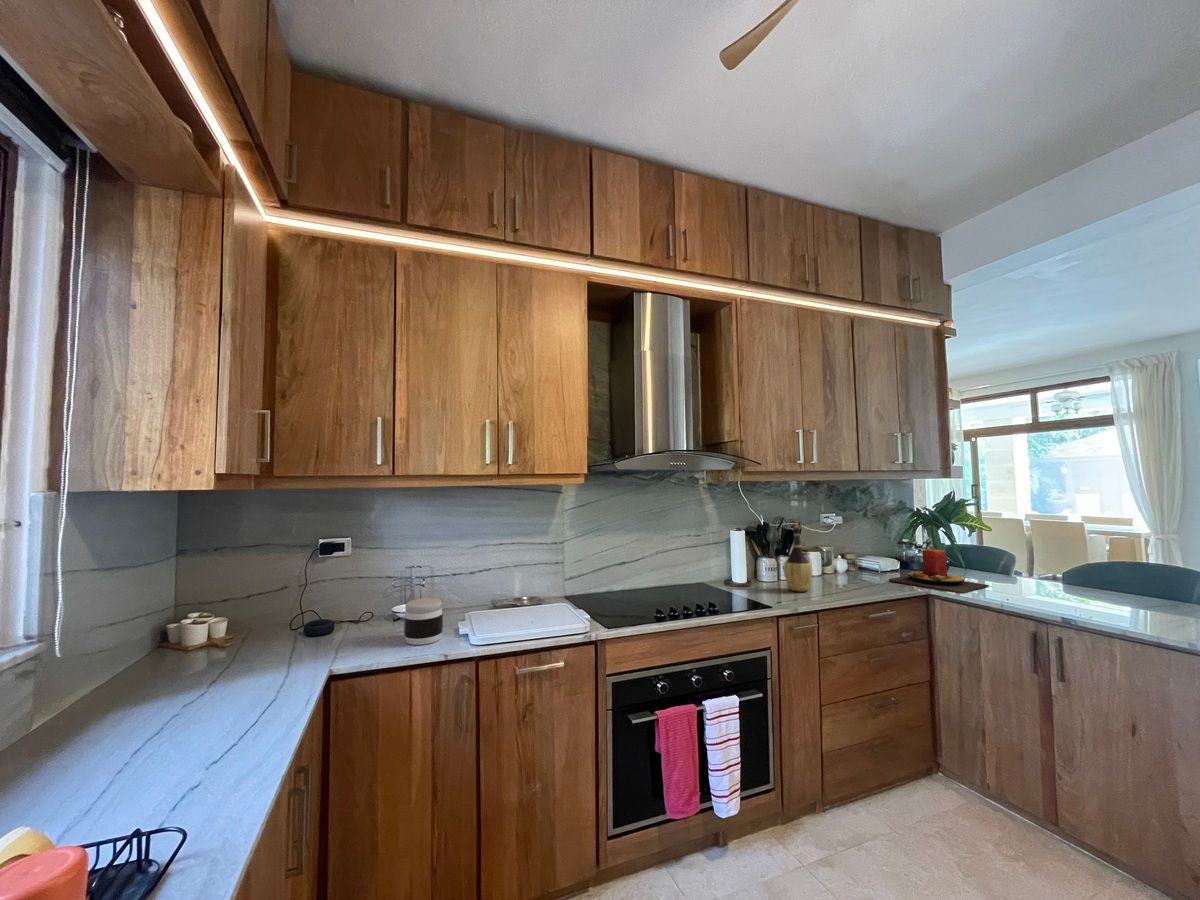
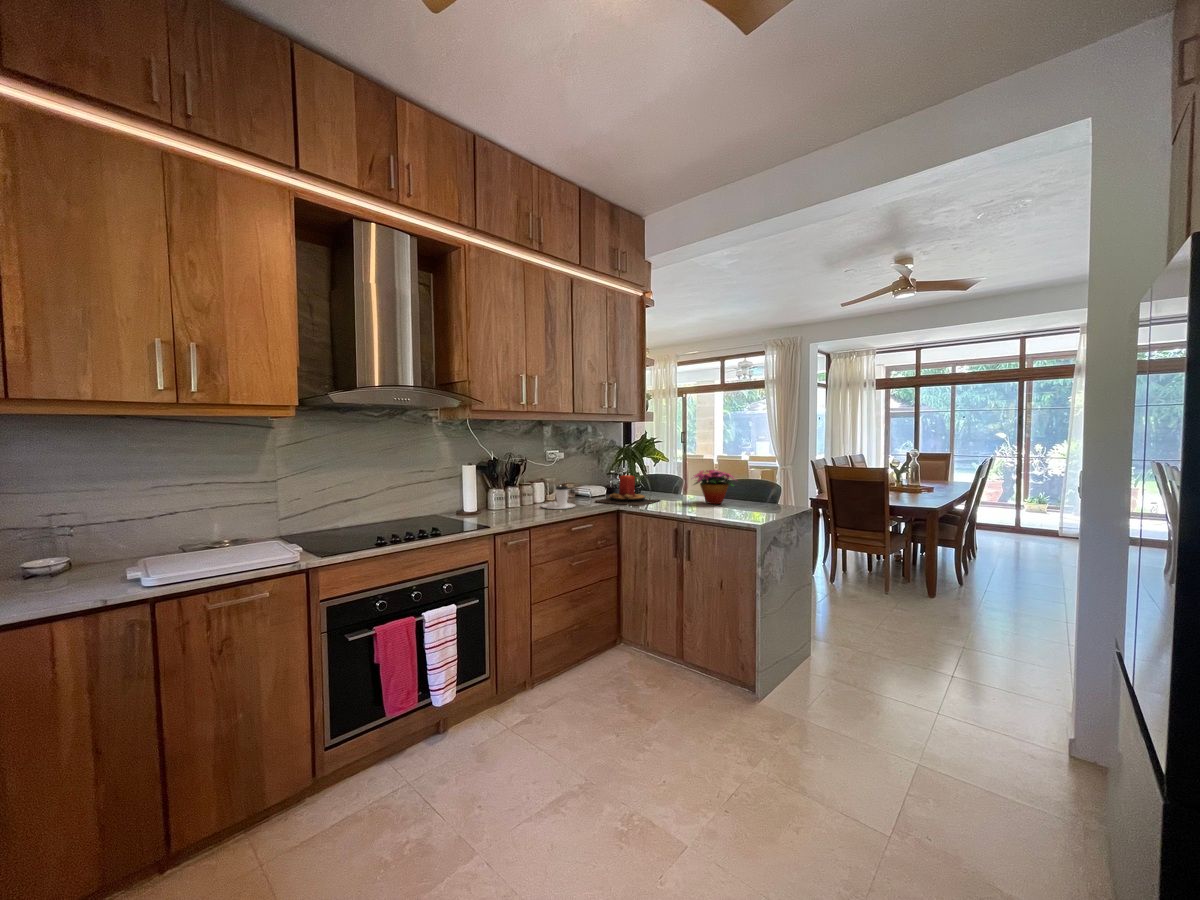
wine bottle: present [784,524,812,591] -> none [509,457,532,514]
flower arrangement: none [1040,549,1141,600] -> present [694,470,734,504]
coffee cup: none [819,559,866,588] -> present [541,486,575,509]
jar: present [404,598,443,645] -> none [36,545,100,598]

